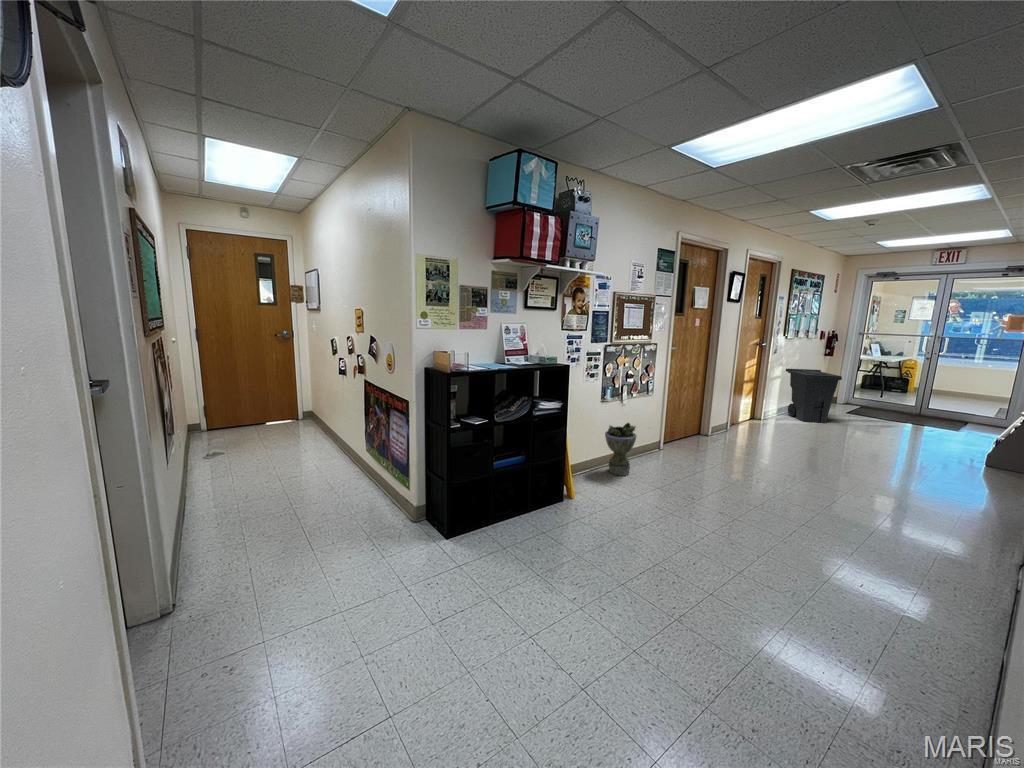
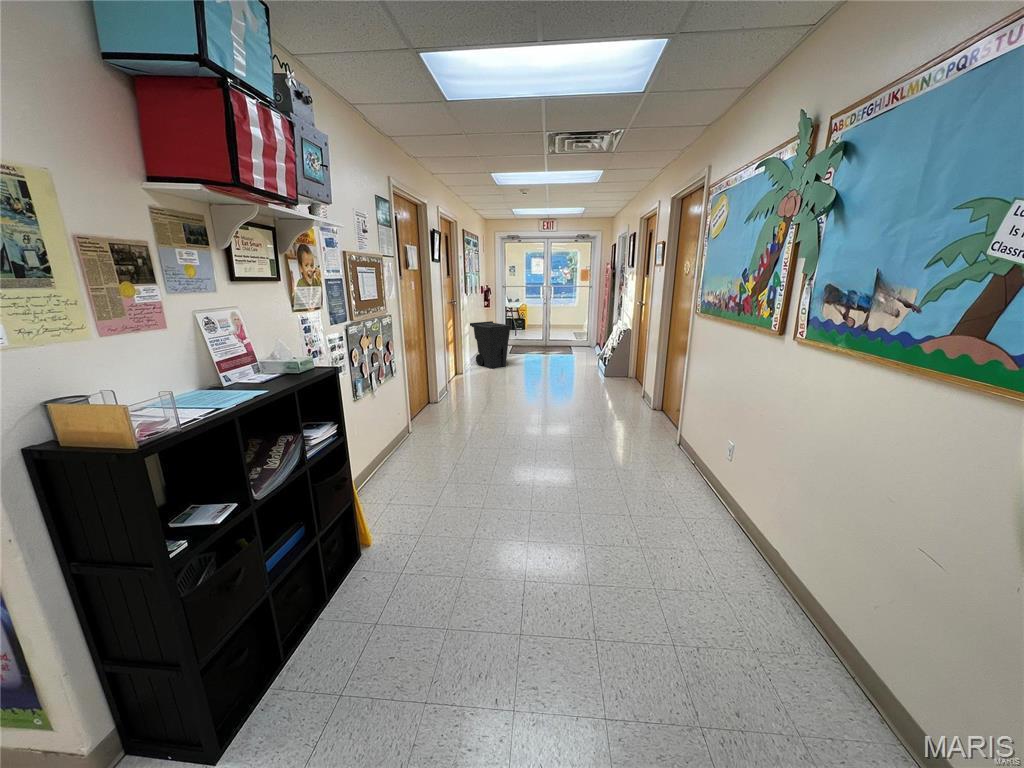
planter: present [605,423,637,476] -> none [364,418,404,486]

